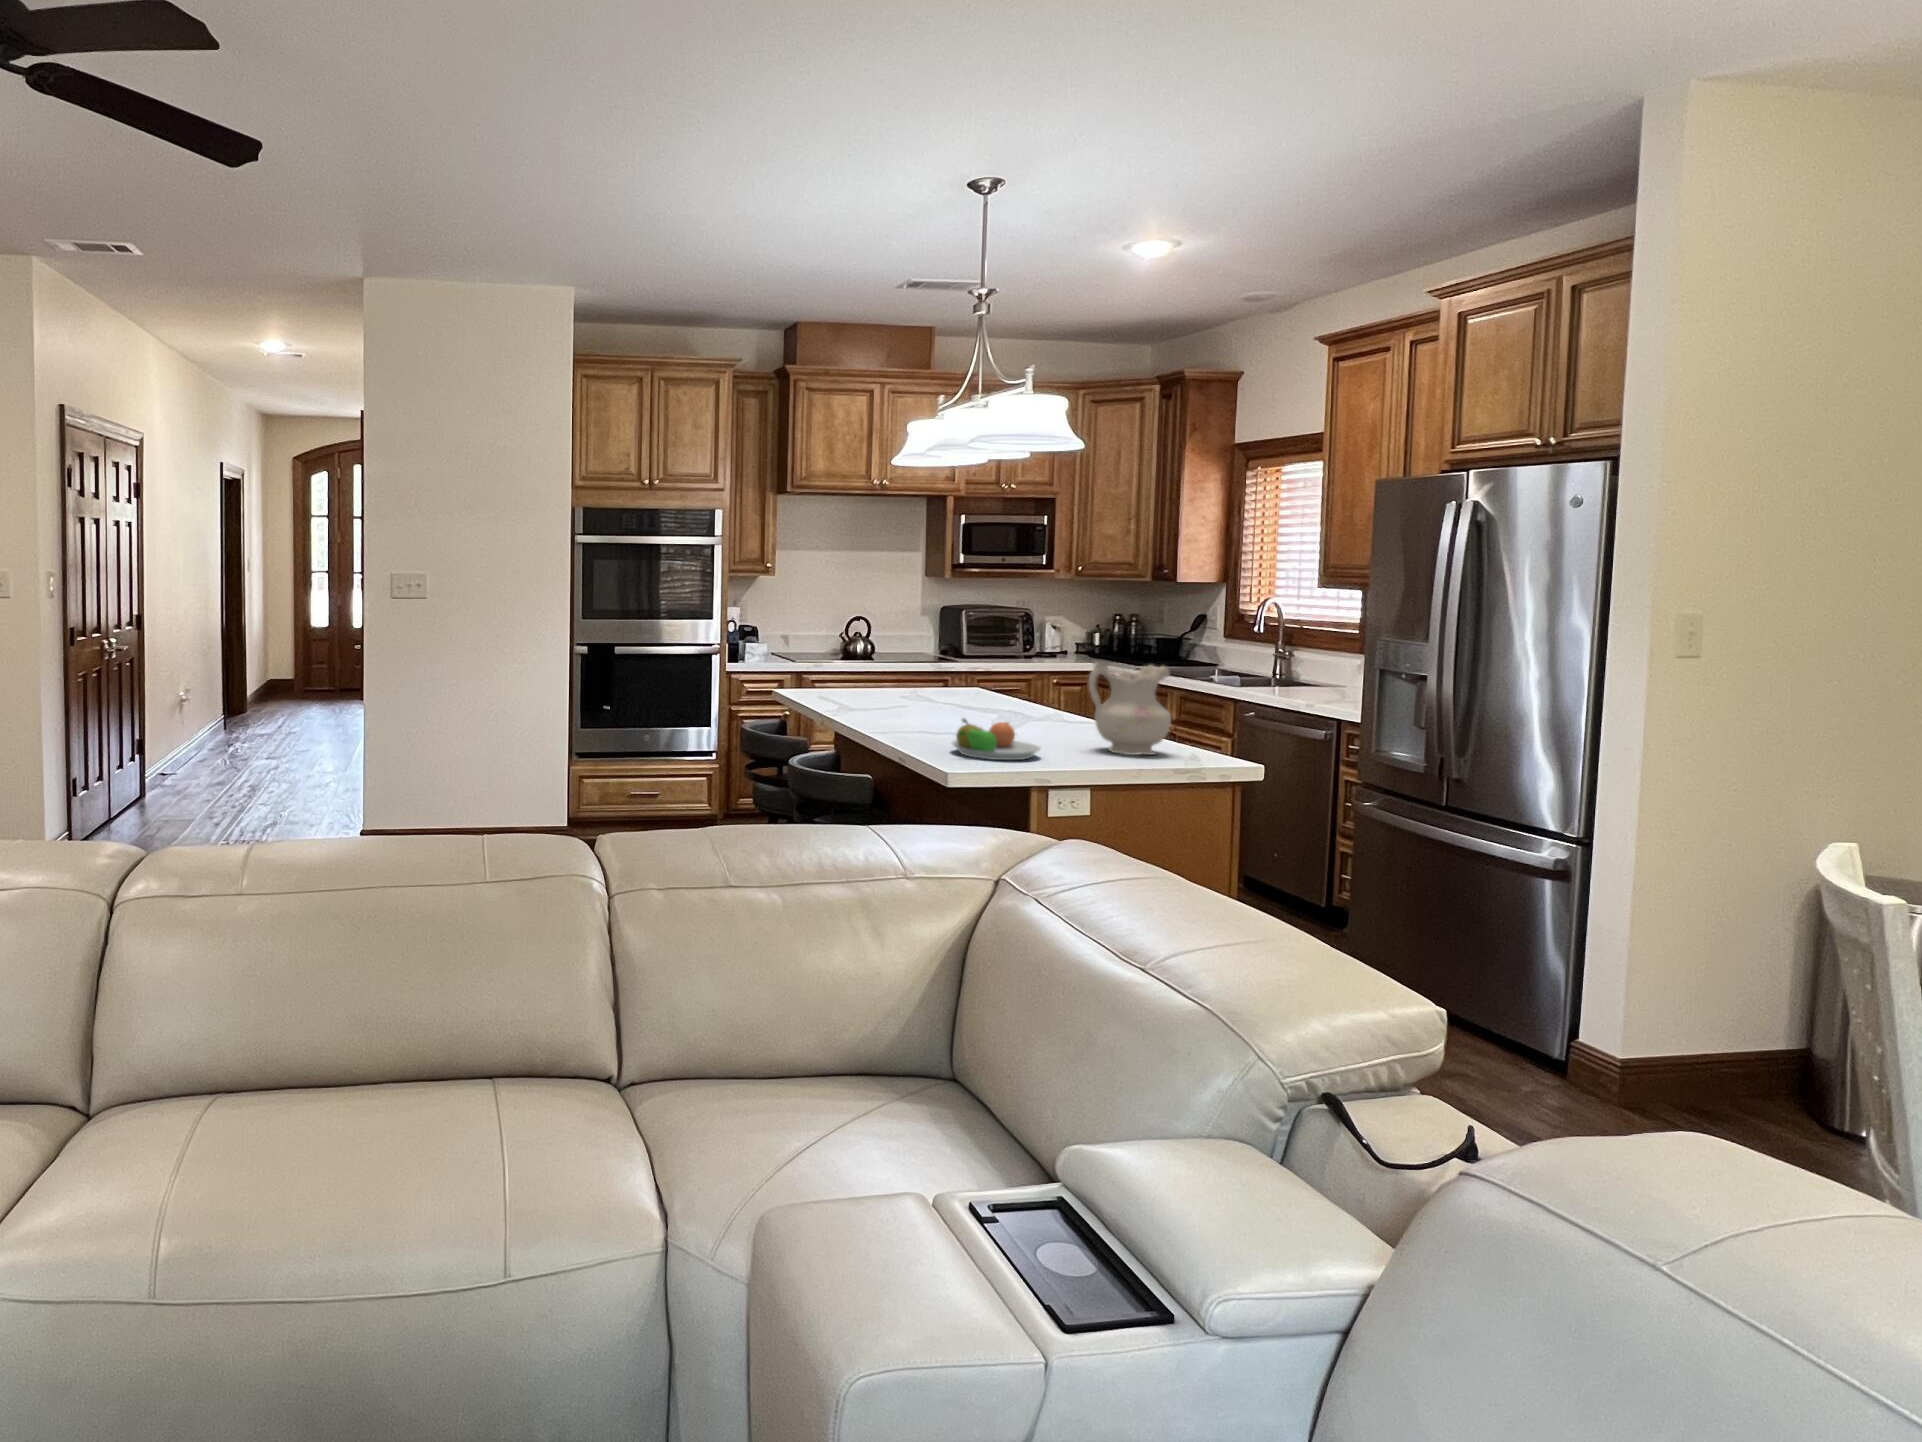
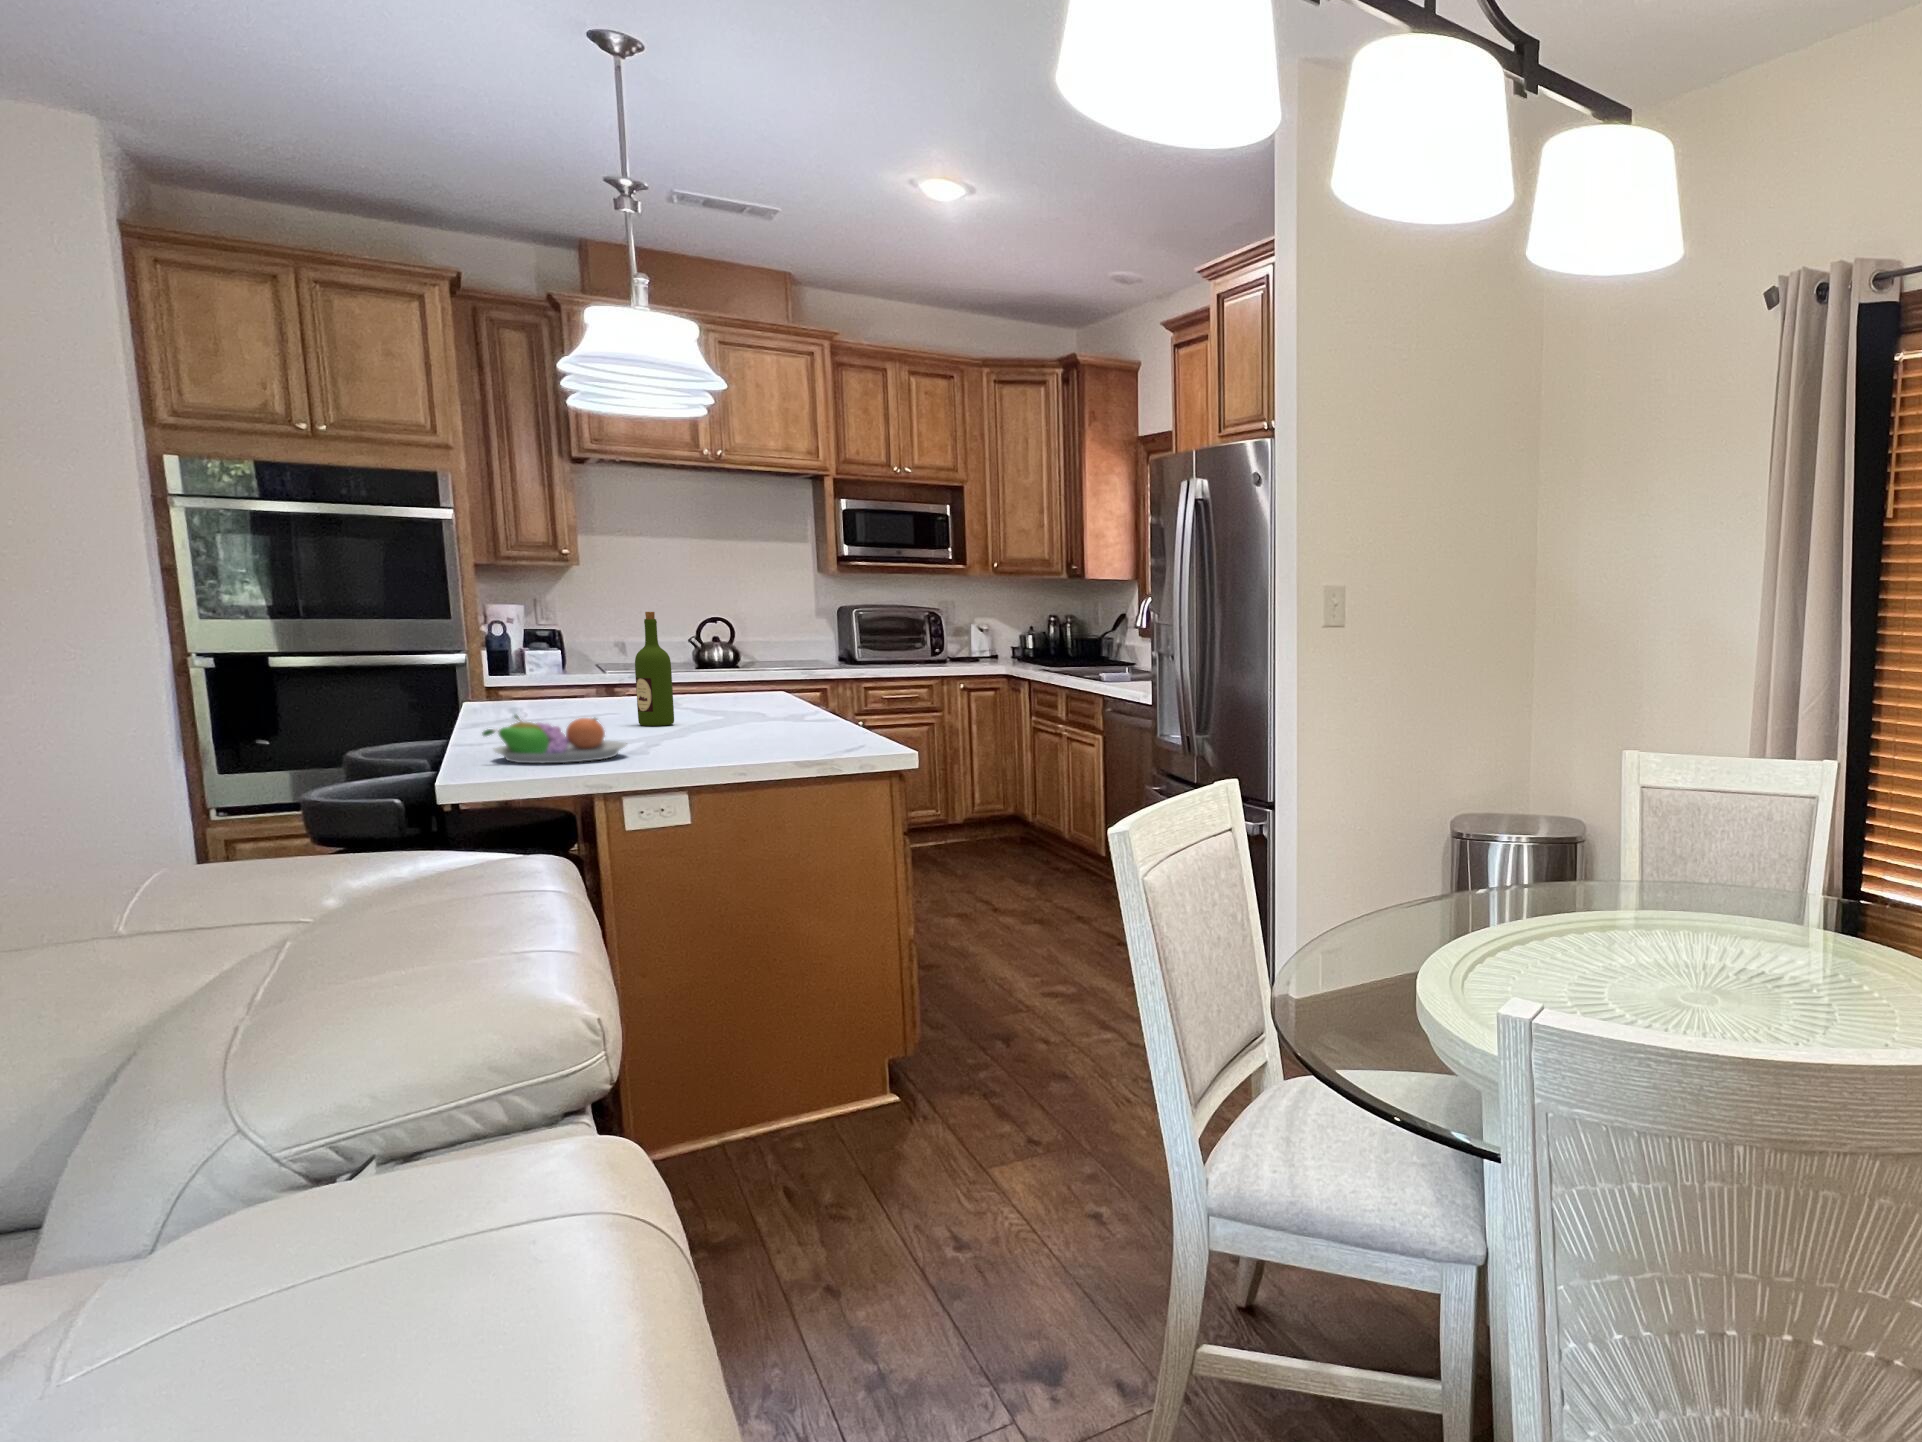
wine bottle: none [953,628,980,721] -> present [635,612,674,726]
ceramic pitcher: present [1089,663,1171,755] -> none [716,642,827,750]

